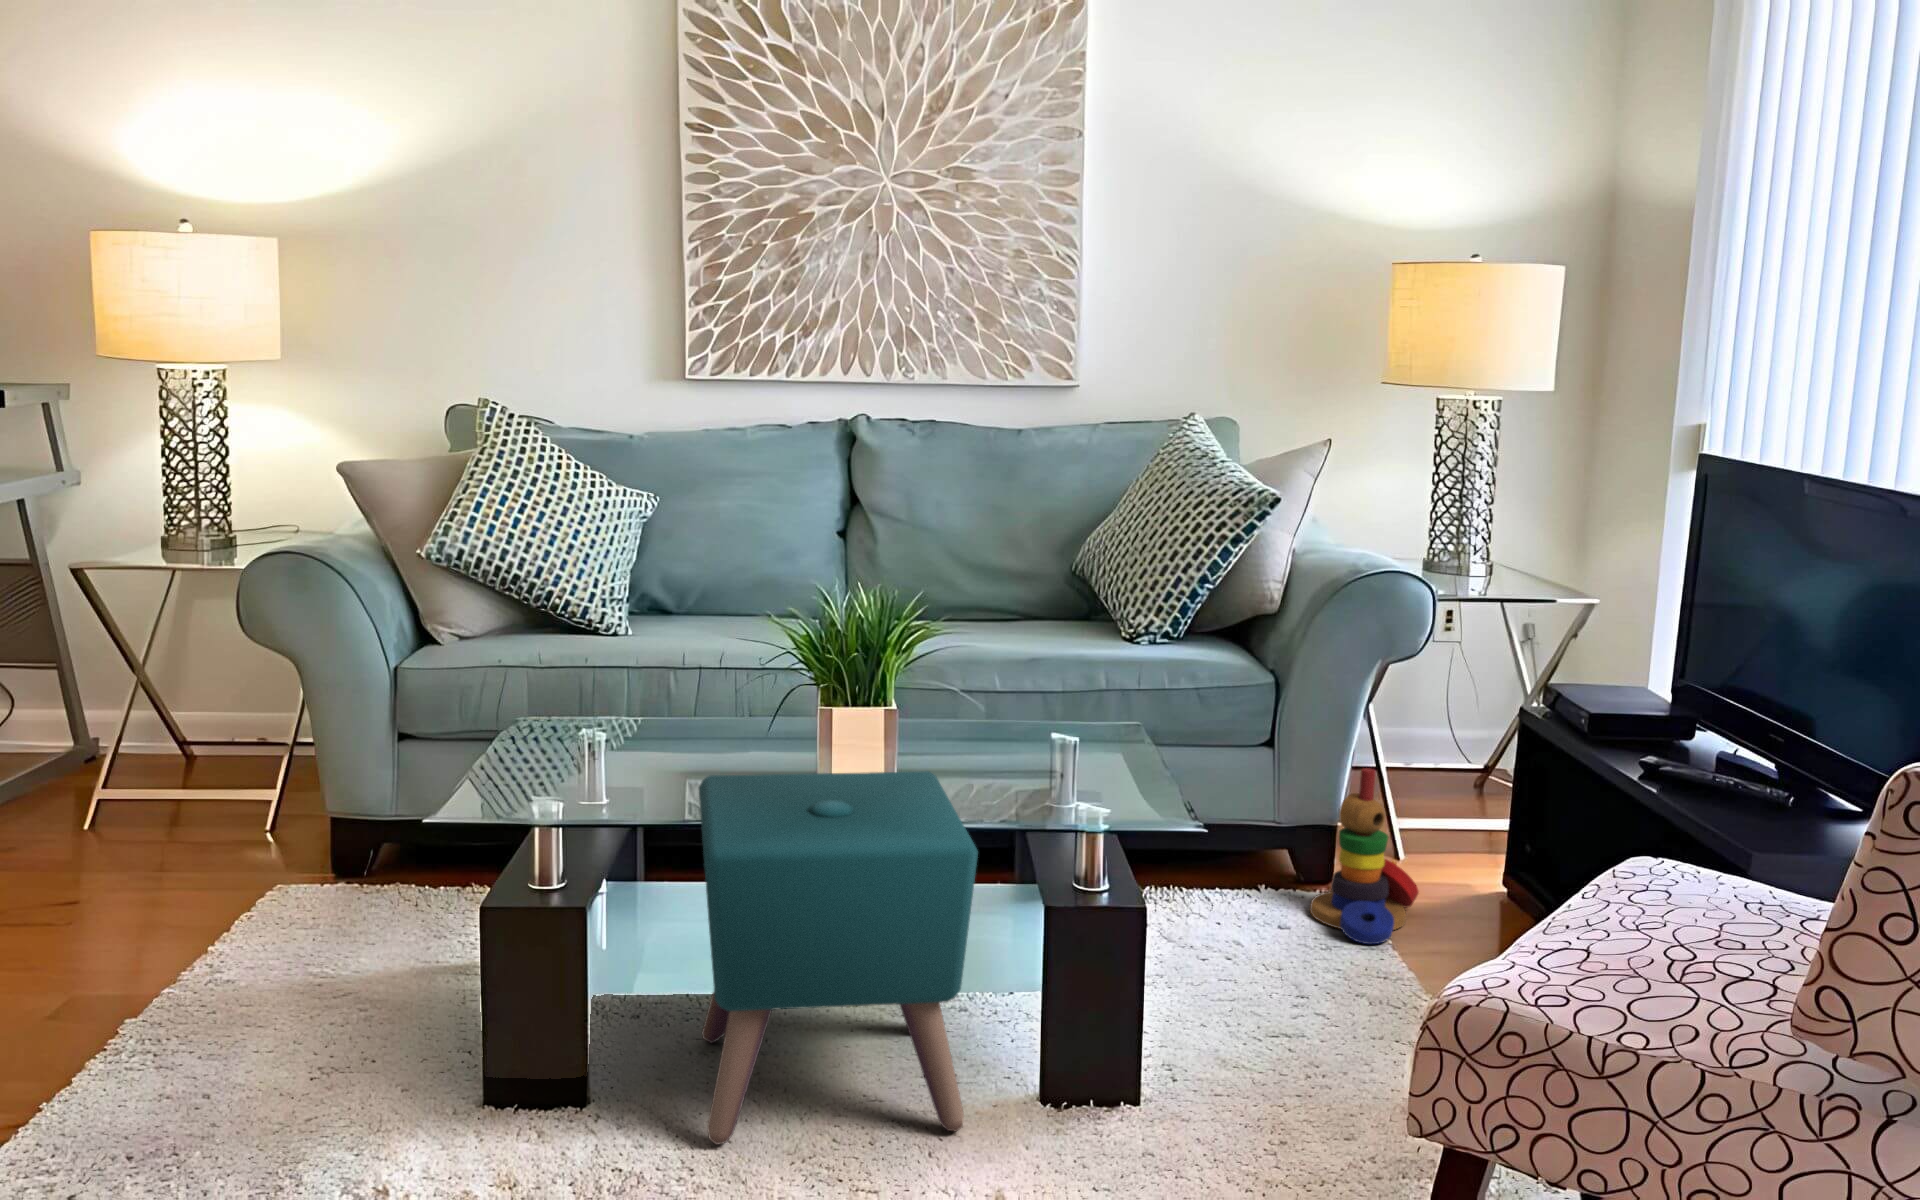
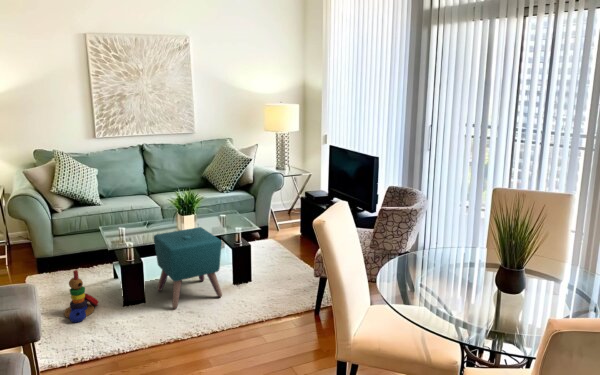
stacking toy: present [1310,768,1419,944] -> present [64,270,99,322]

